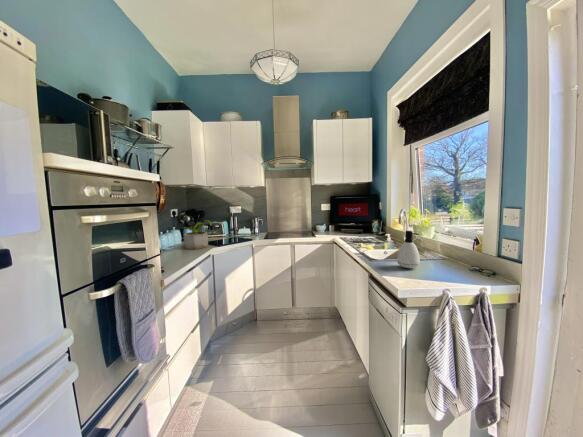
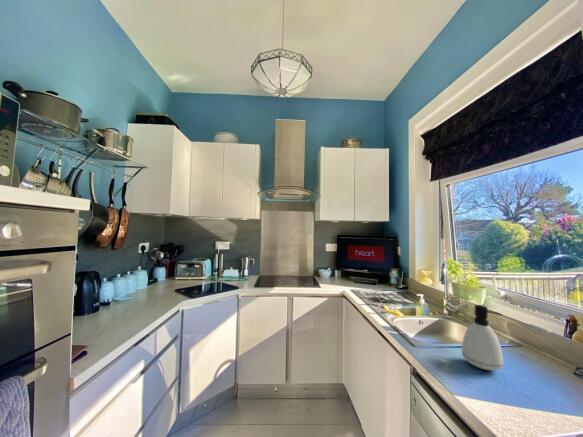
potted plant: present [184,220,212,249] -> none [145,261,186,301]

